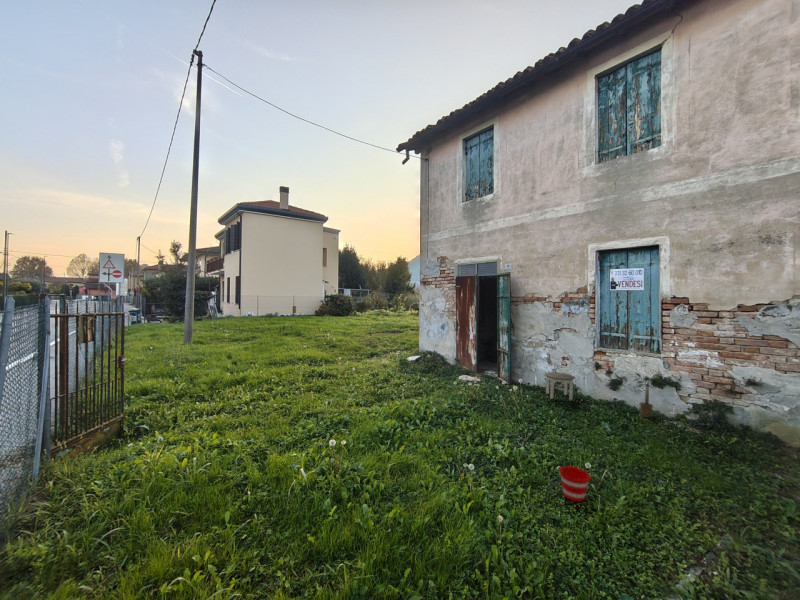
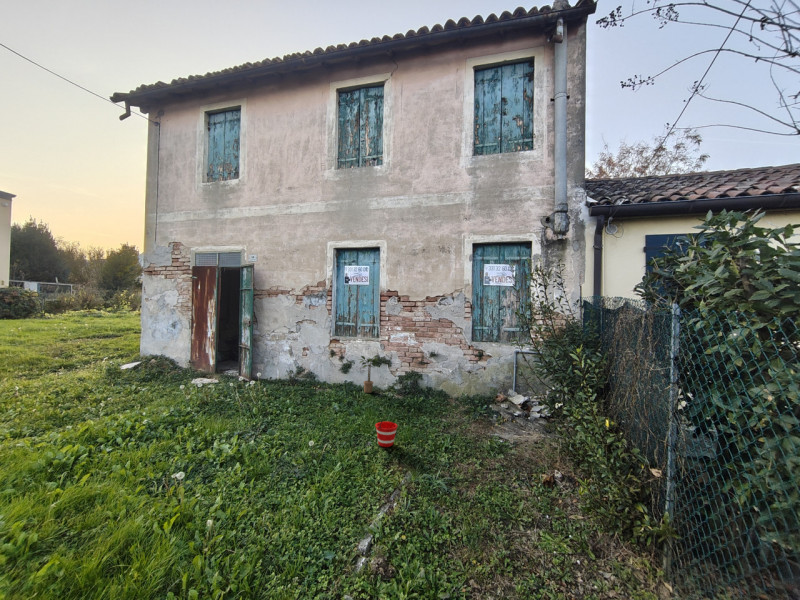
round table: present [545,372,575,400] -> none [287,364,315,390]
bucket: present [559,461,590,502] -> present [375,416,398,447]

